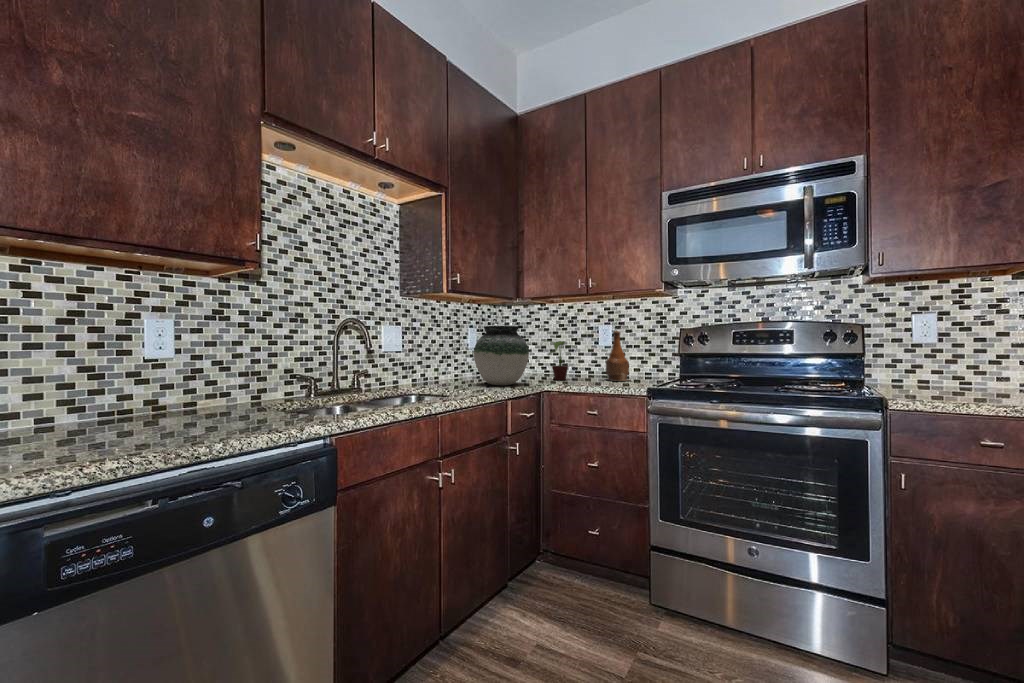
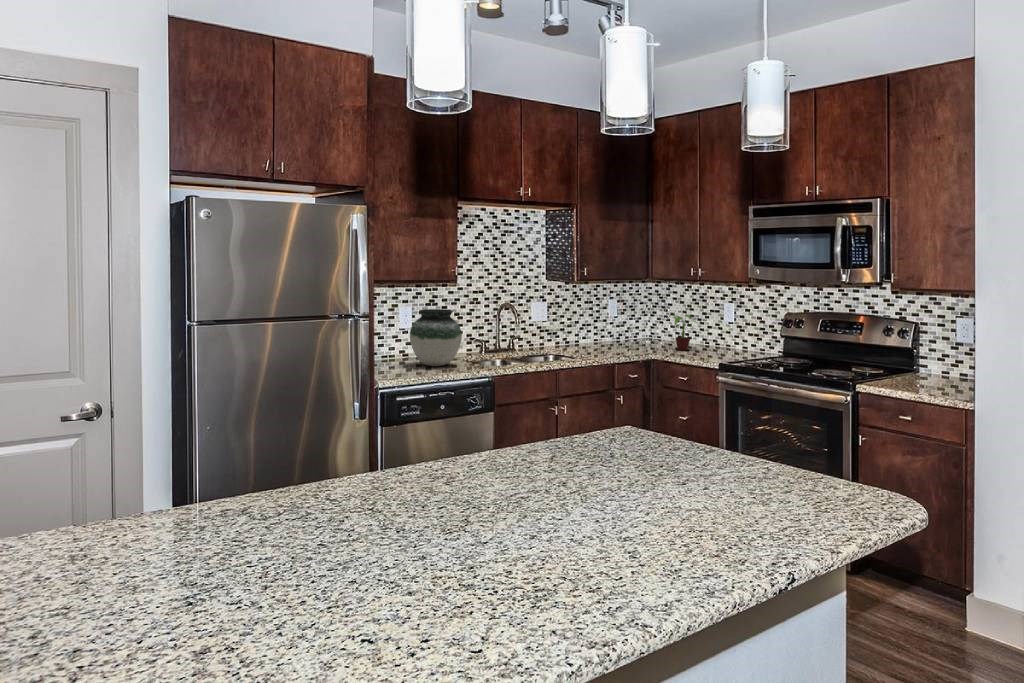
vase: present [474,326,529,385] -> present [410,309,462,366]
bottle: present [606,331,629,381] -> none [720,310,744,355]

